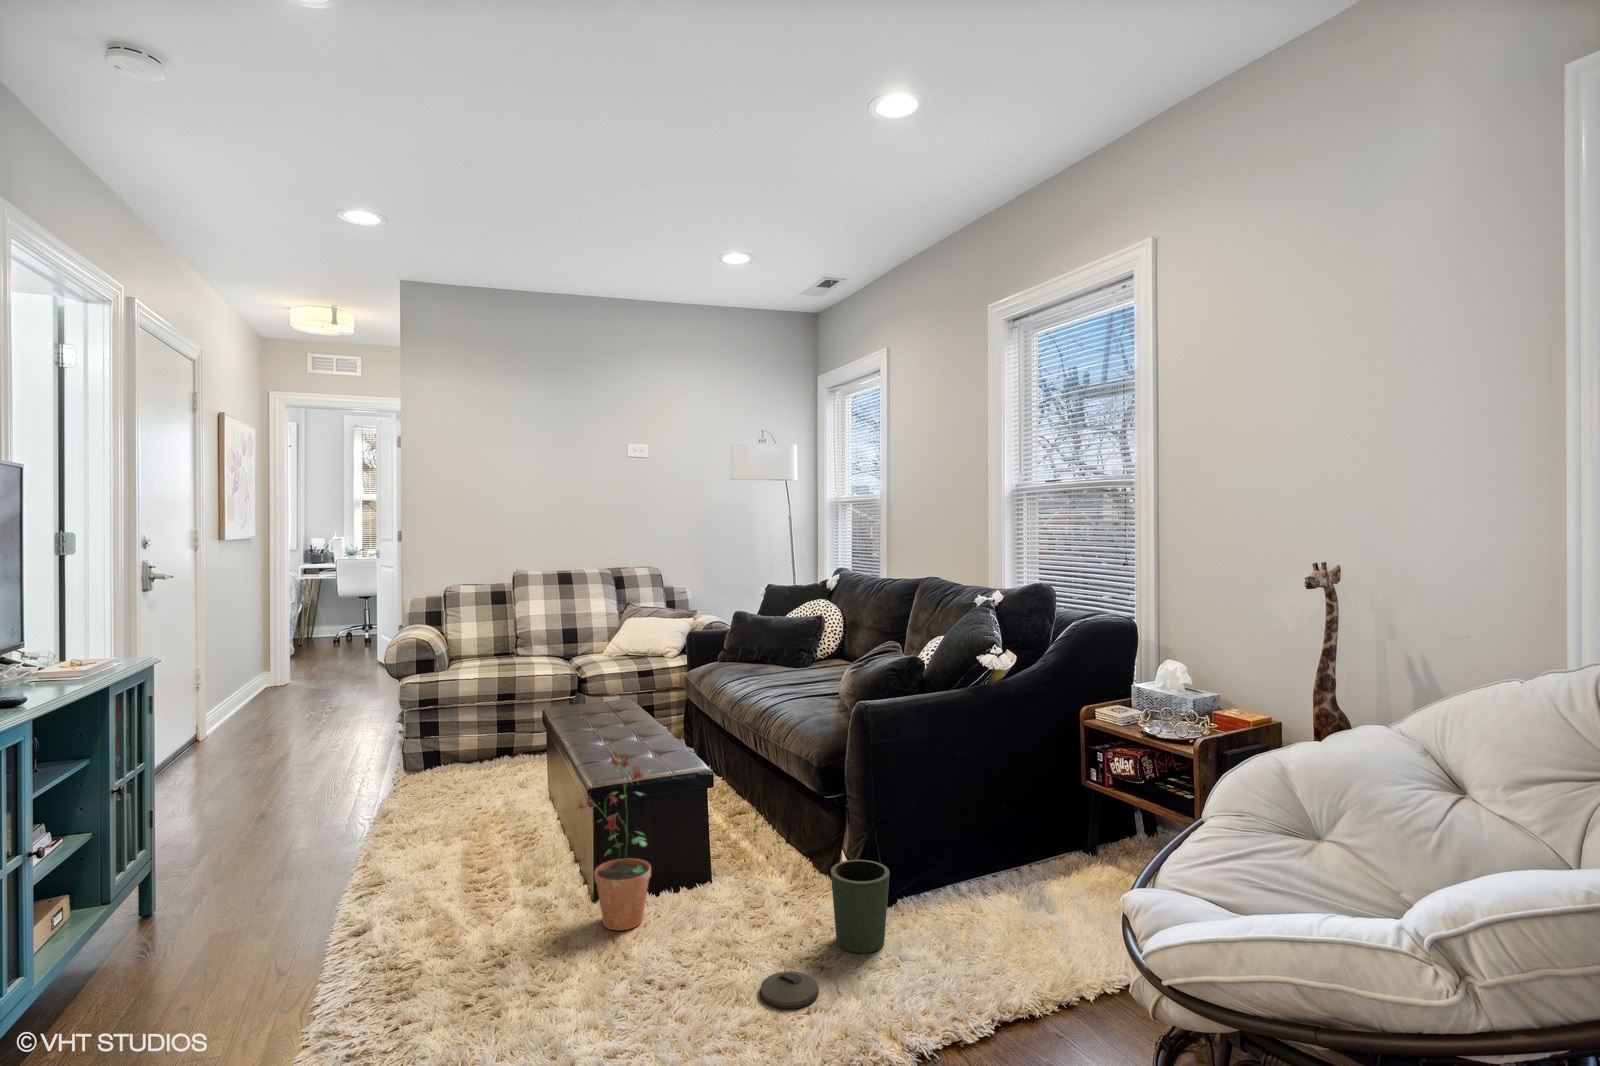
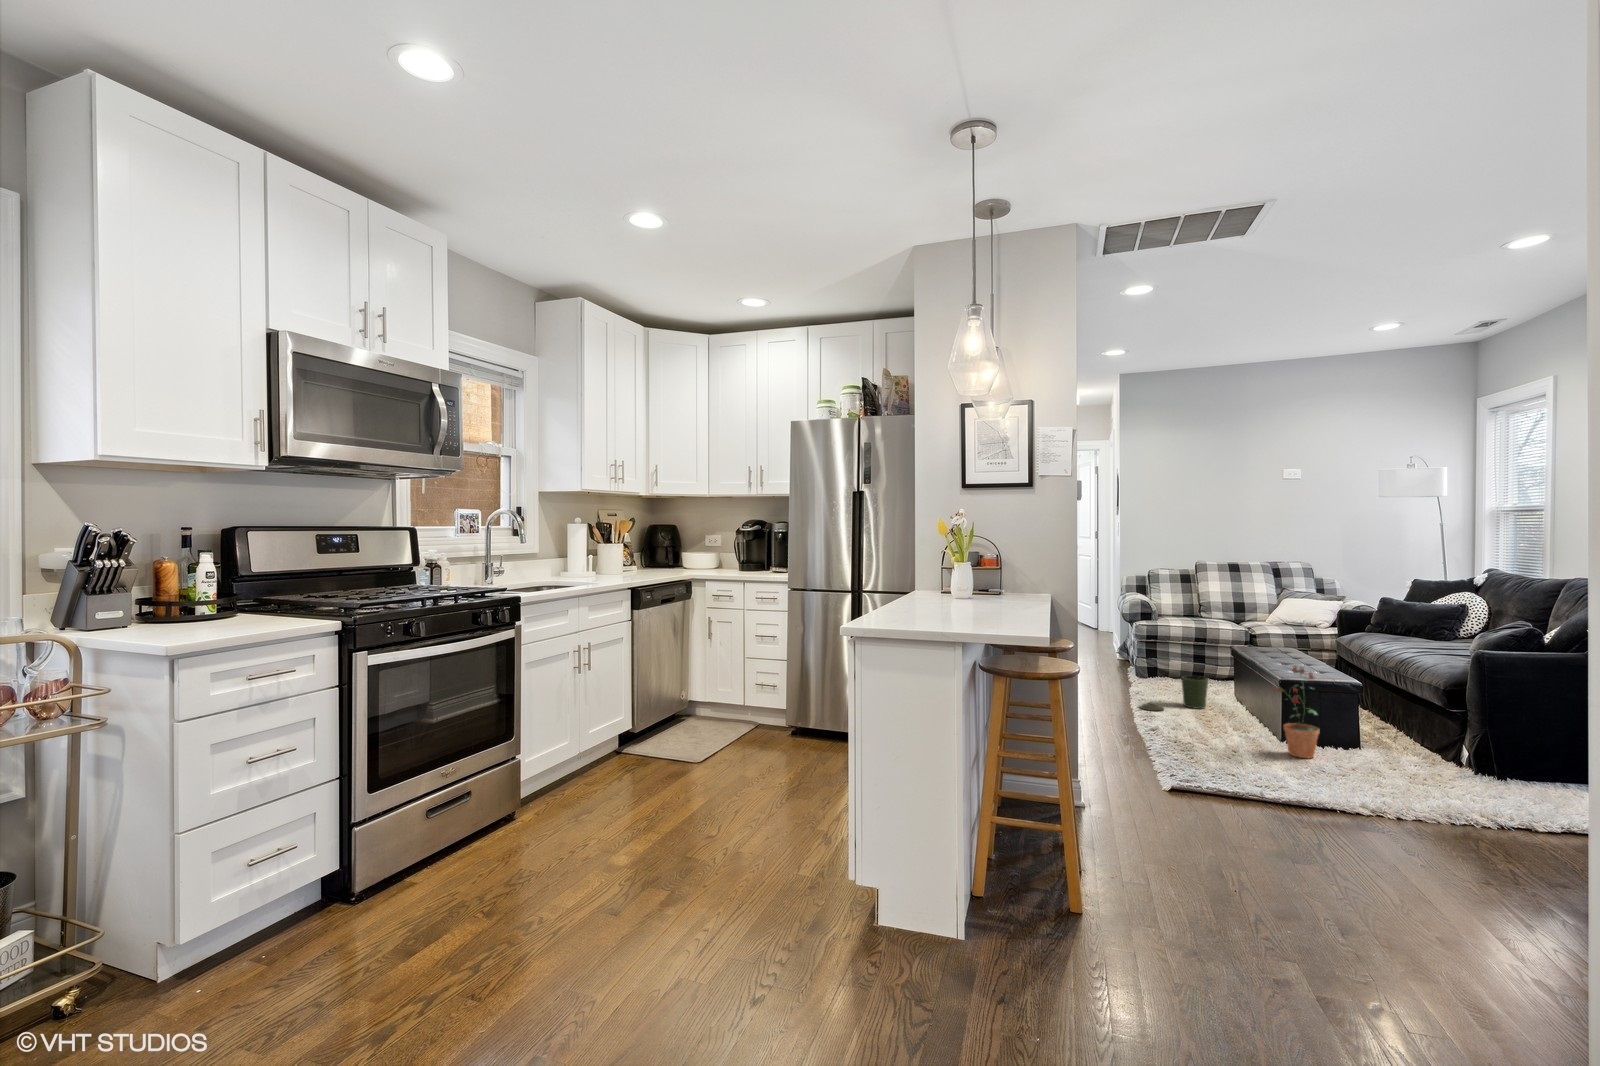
trash can: present [760,860,890,1009] -> present [1141,676,1208,711]

